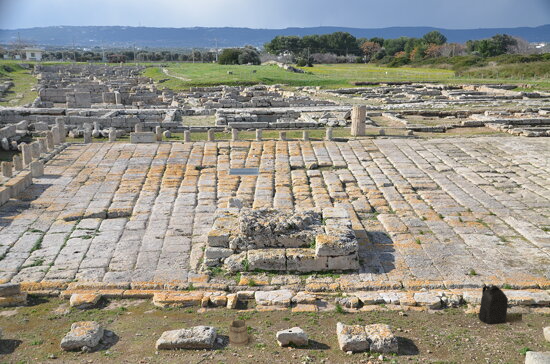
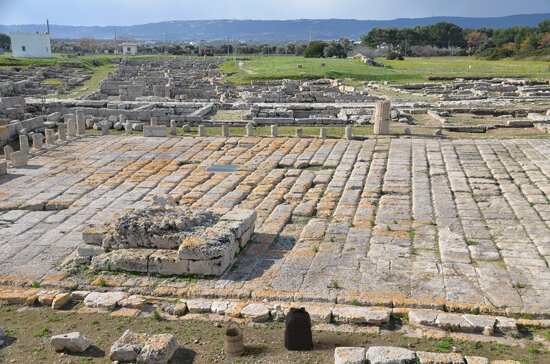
bucket: present [229,314,248,346] -> present [224,322,244,356]

